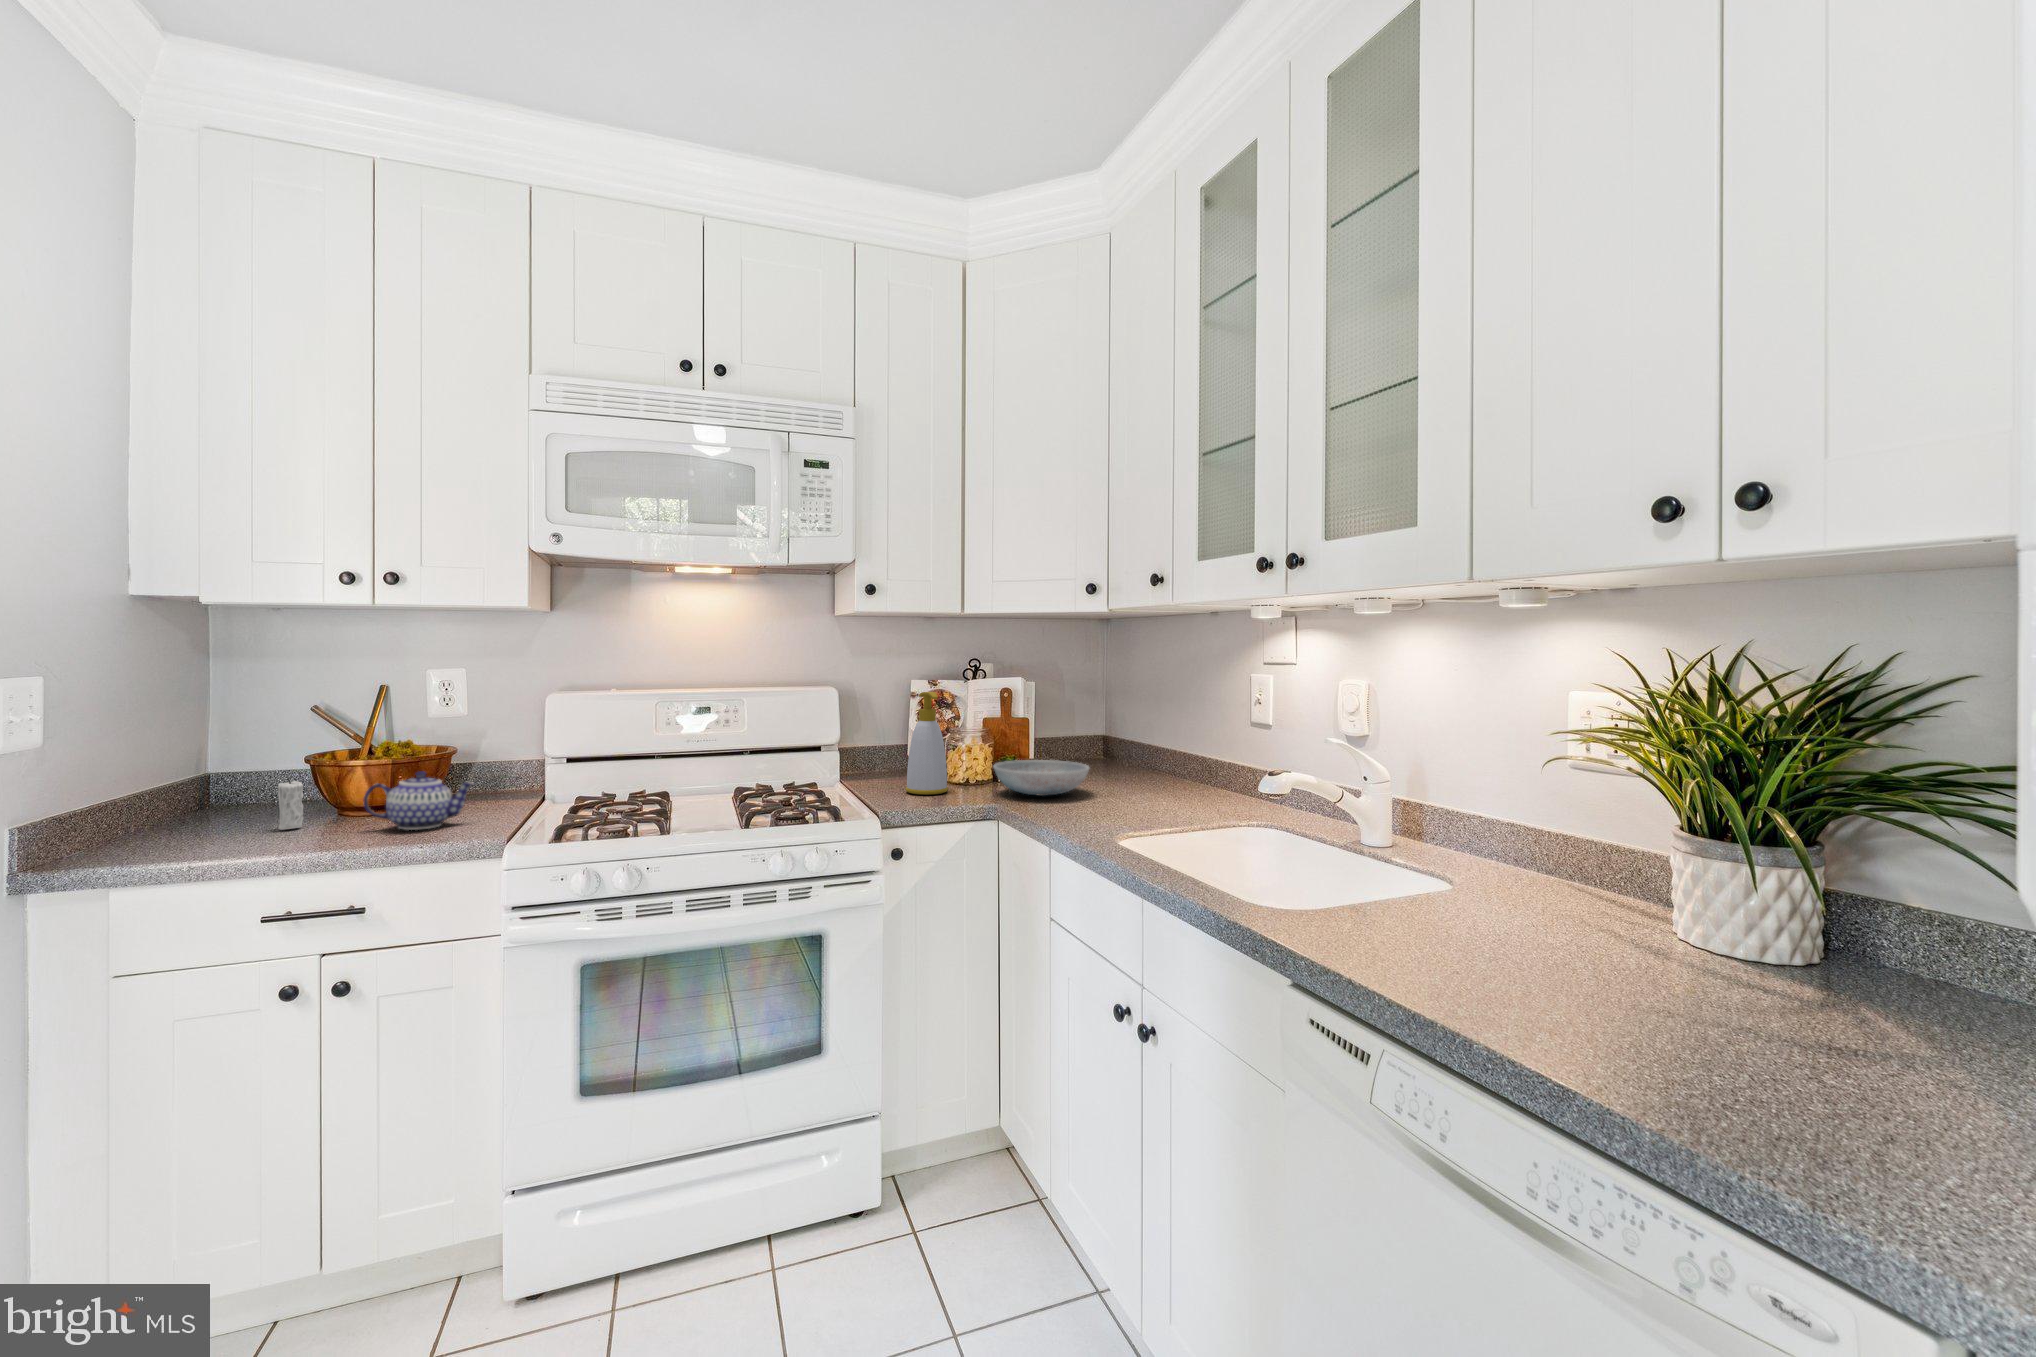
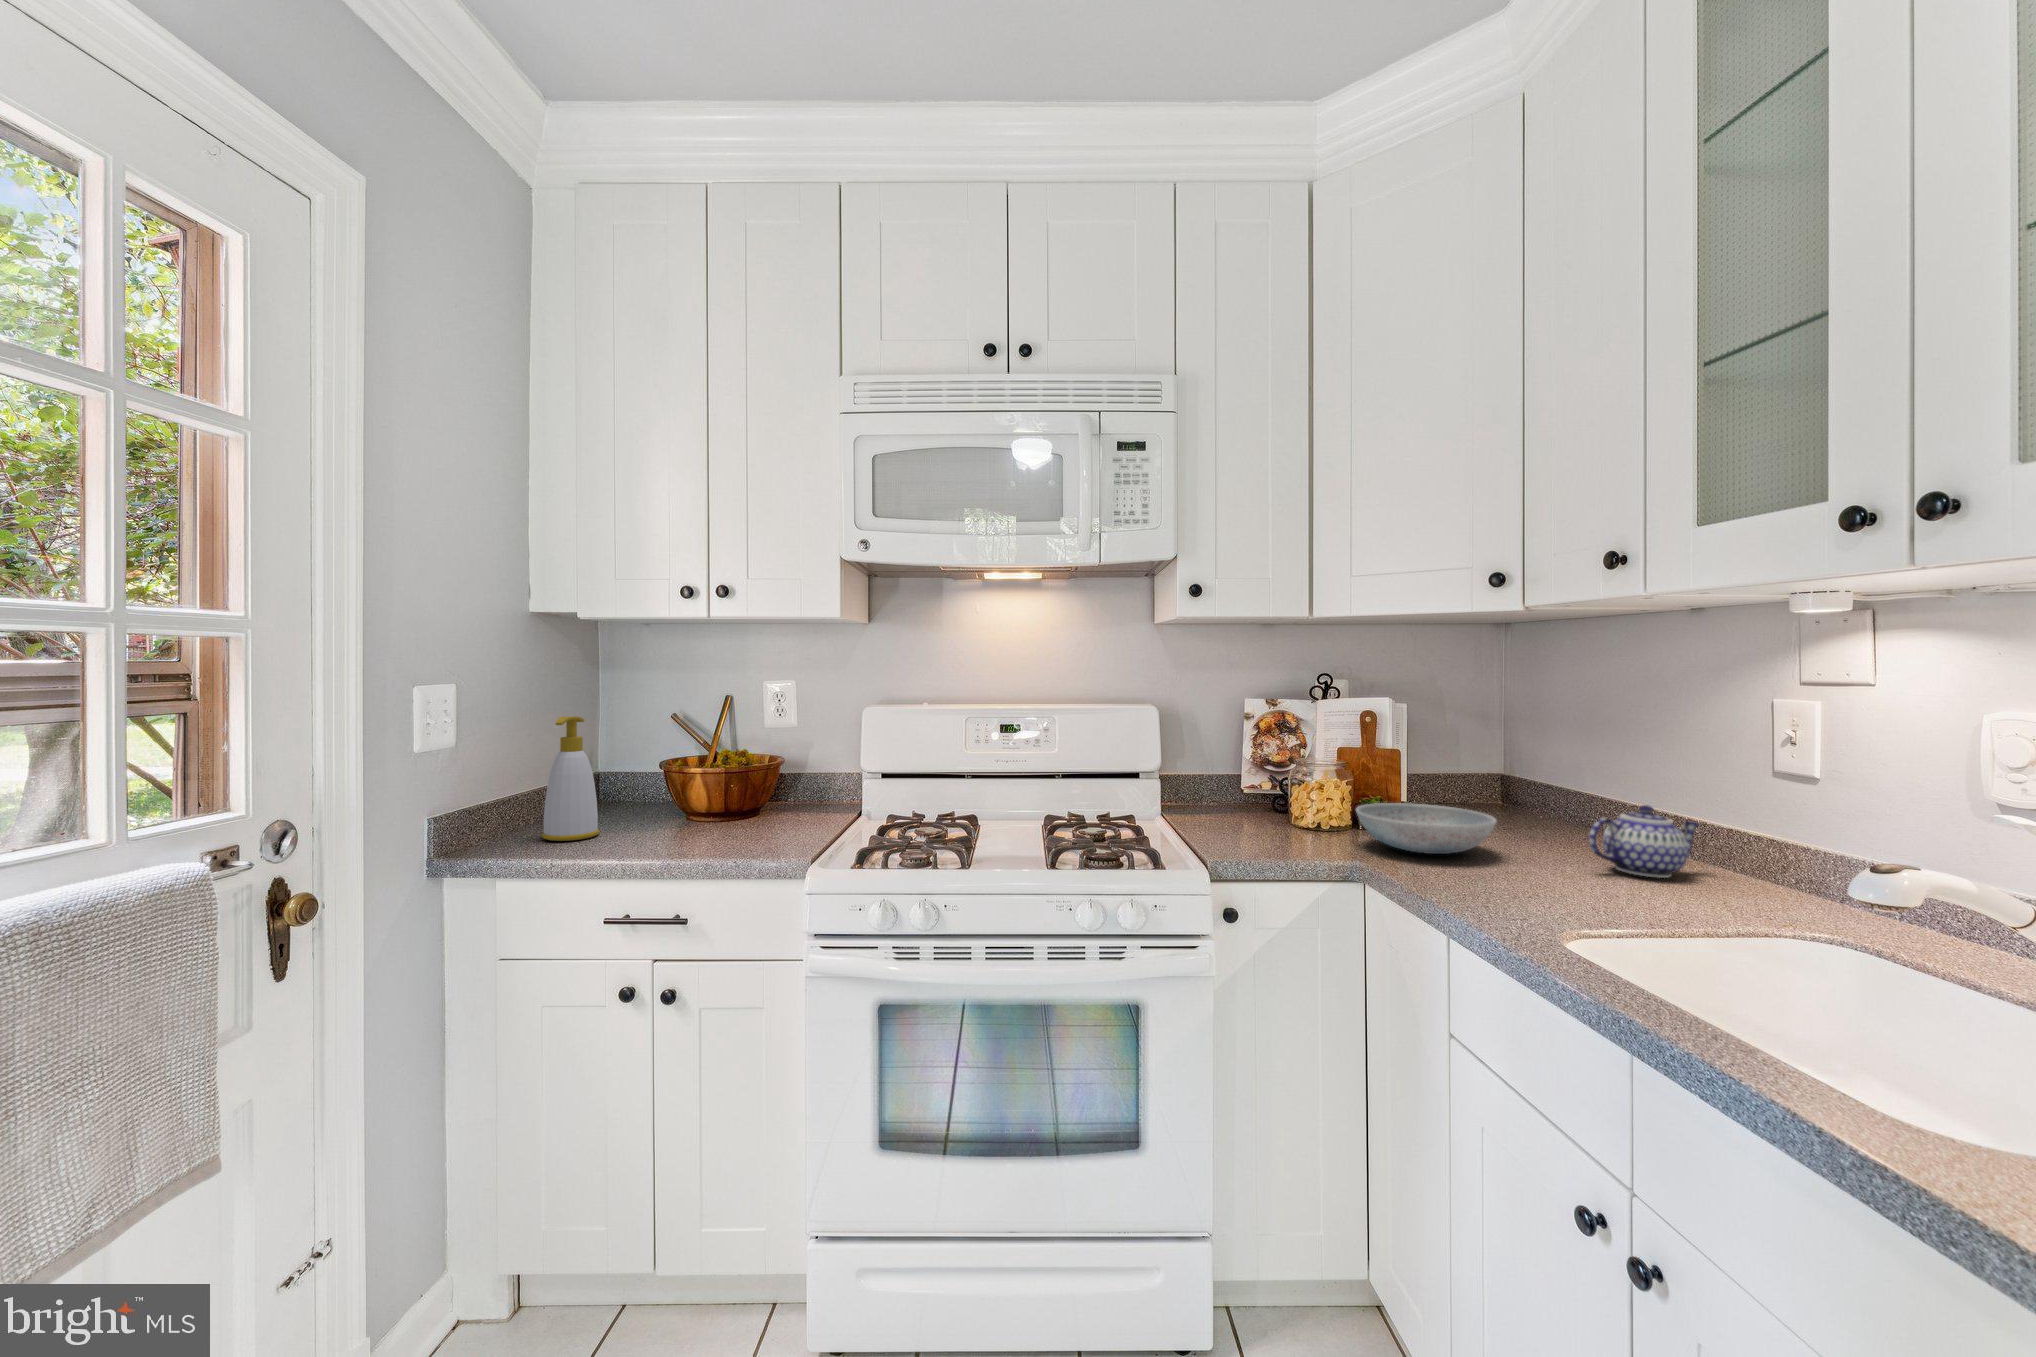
soap bottle: present [905,692,948,795] -> present [542,716,599,841]
teapot: present [364,771,474,830] -> present [1589,805,1699,878]
candle: present [278,778,304,830] -> none [631,778,652,832]

